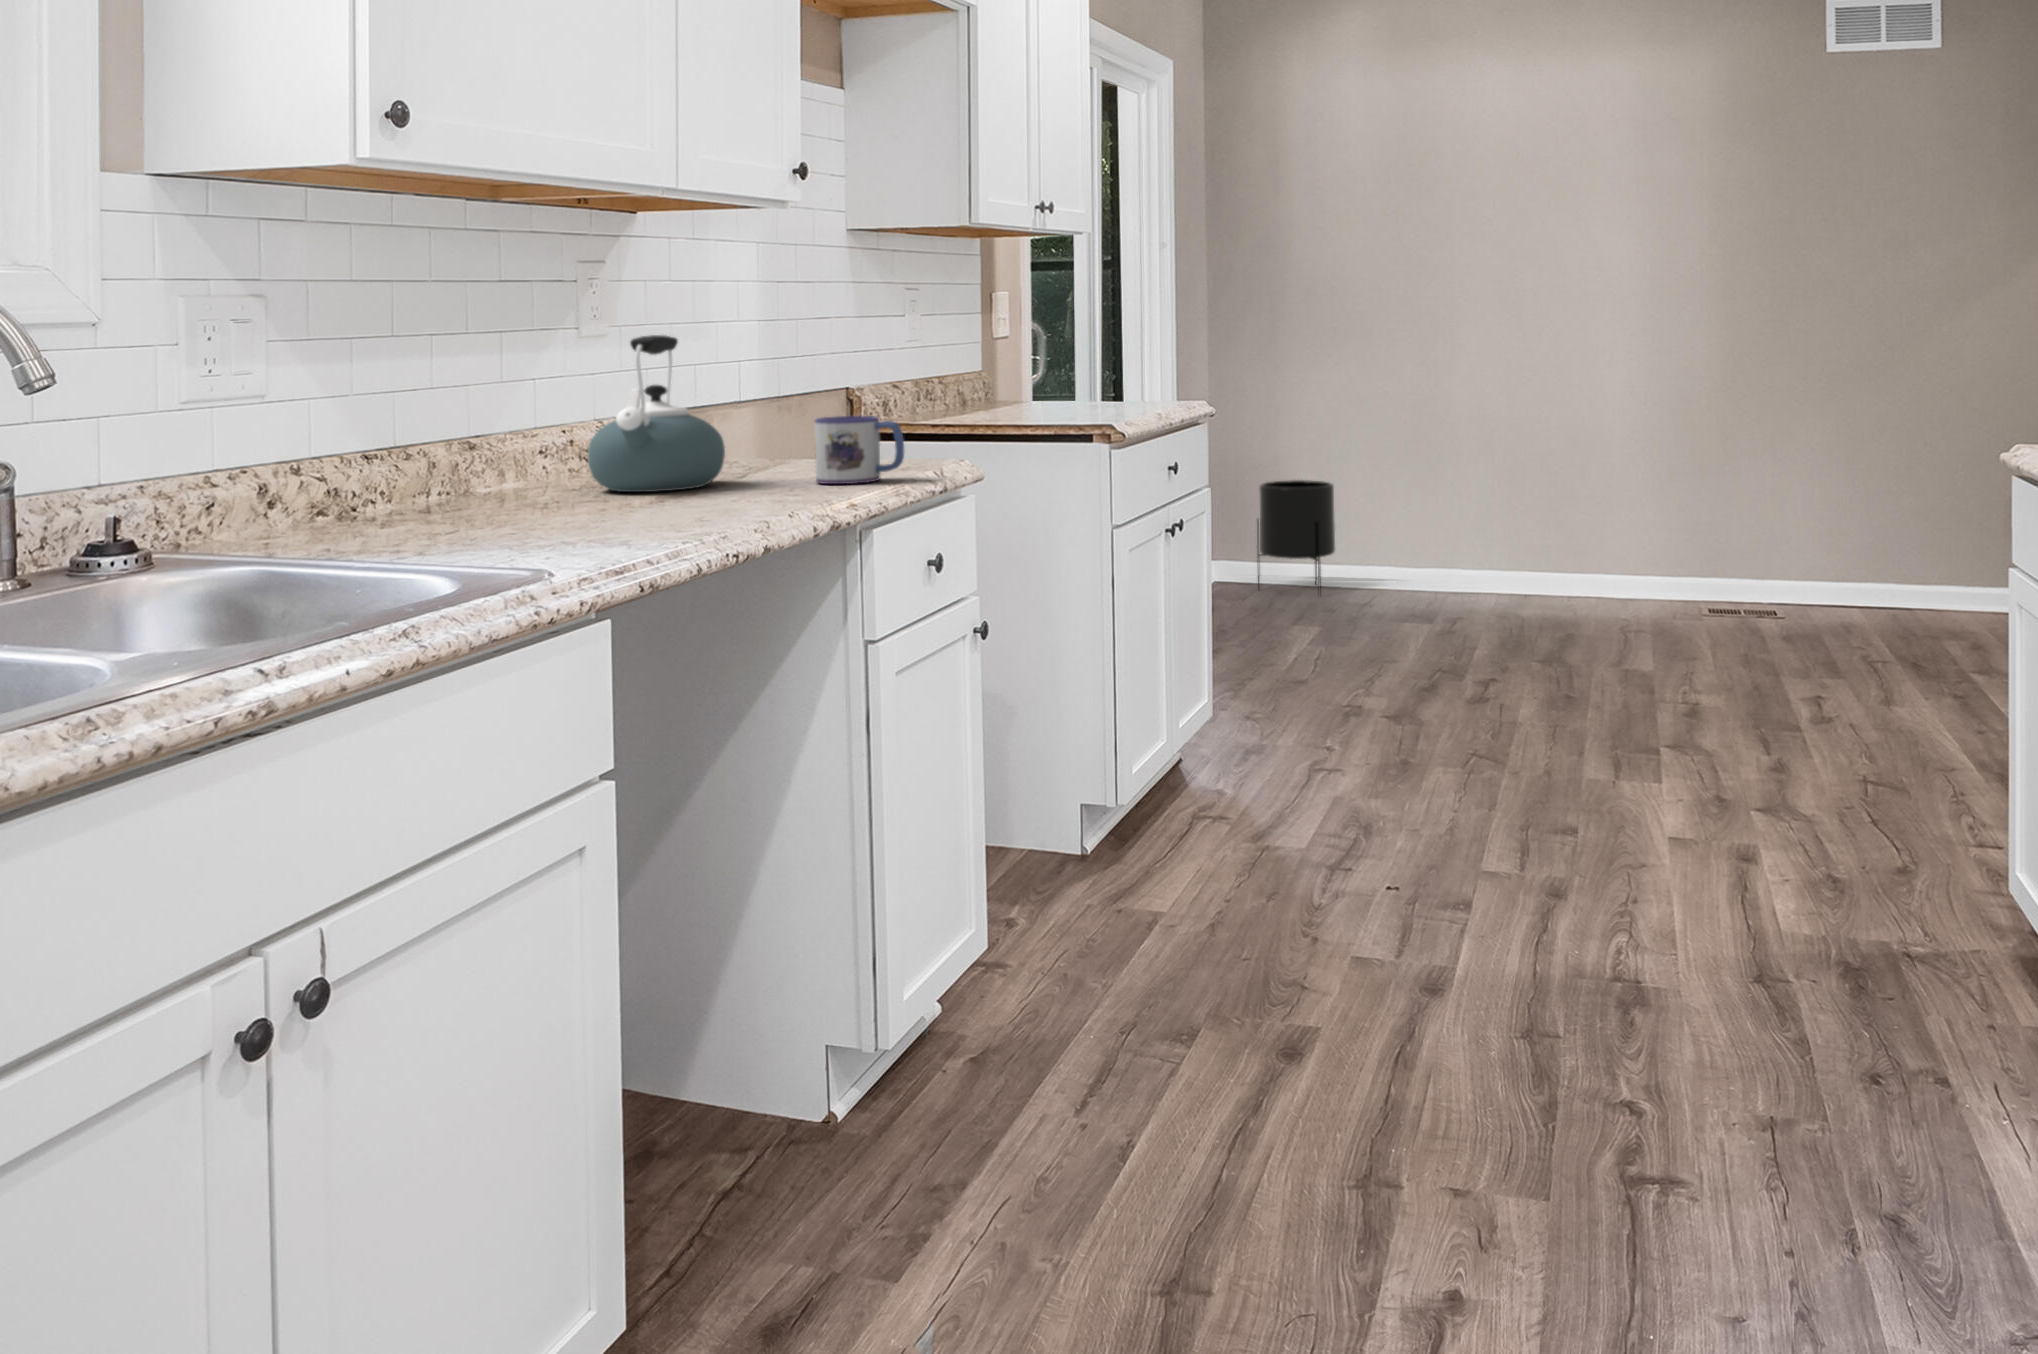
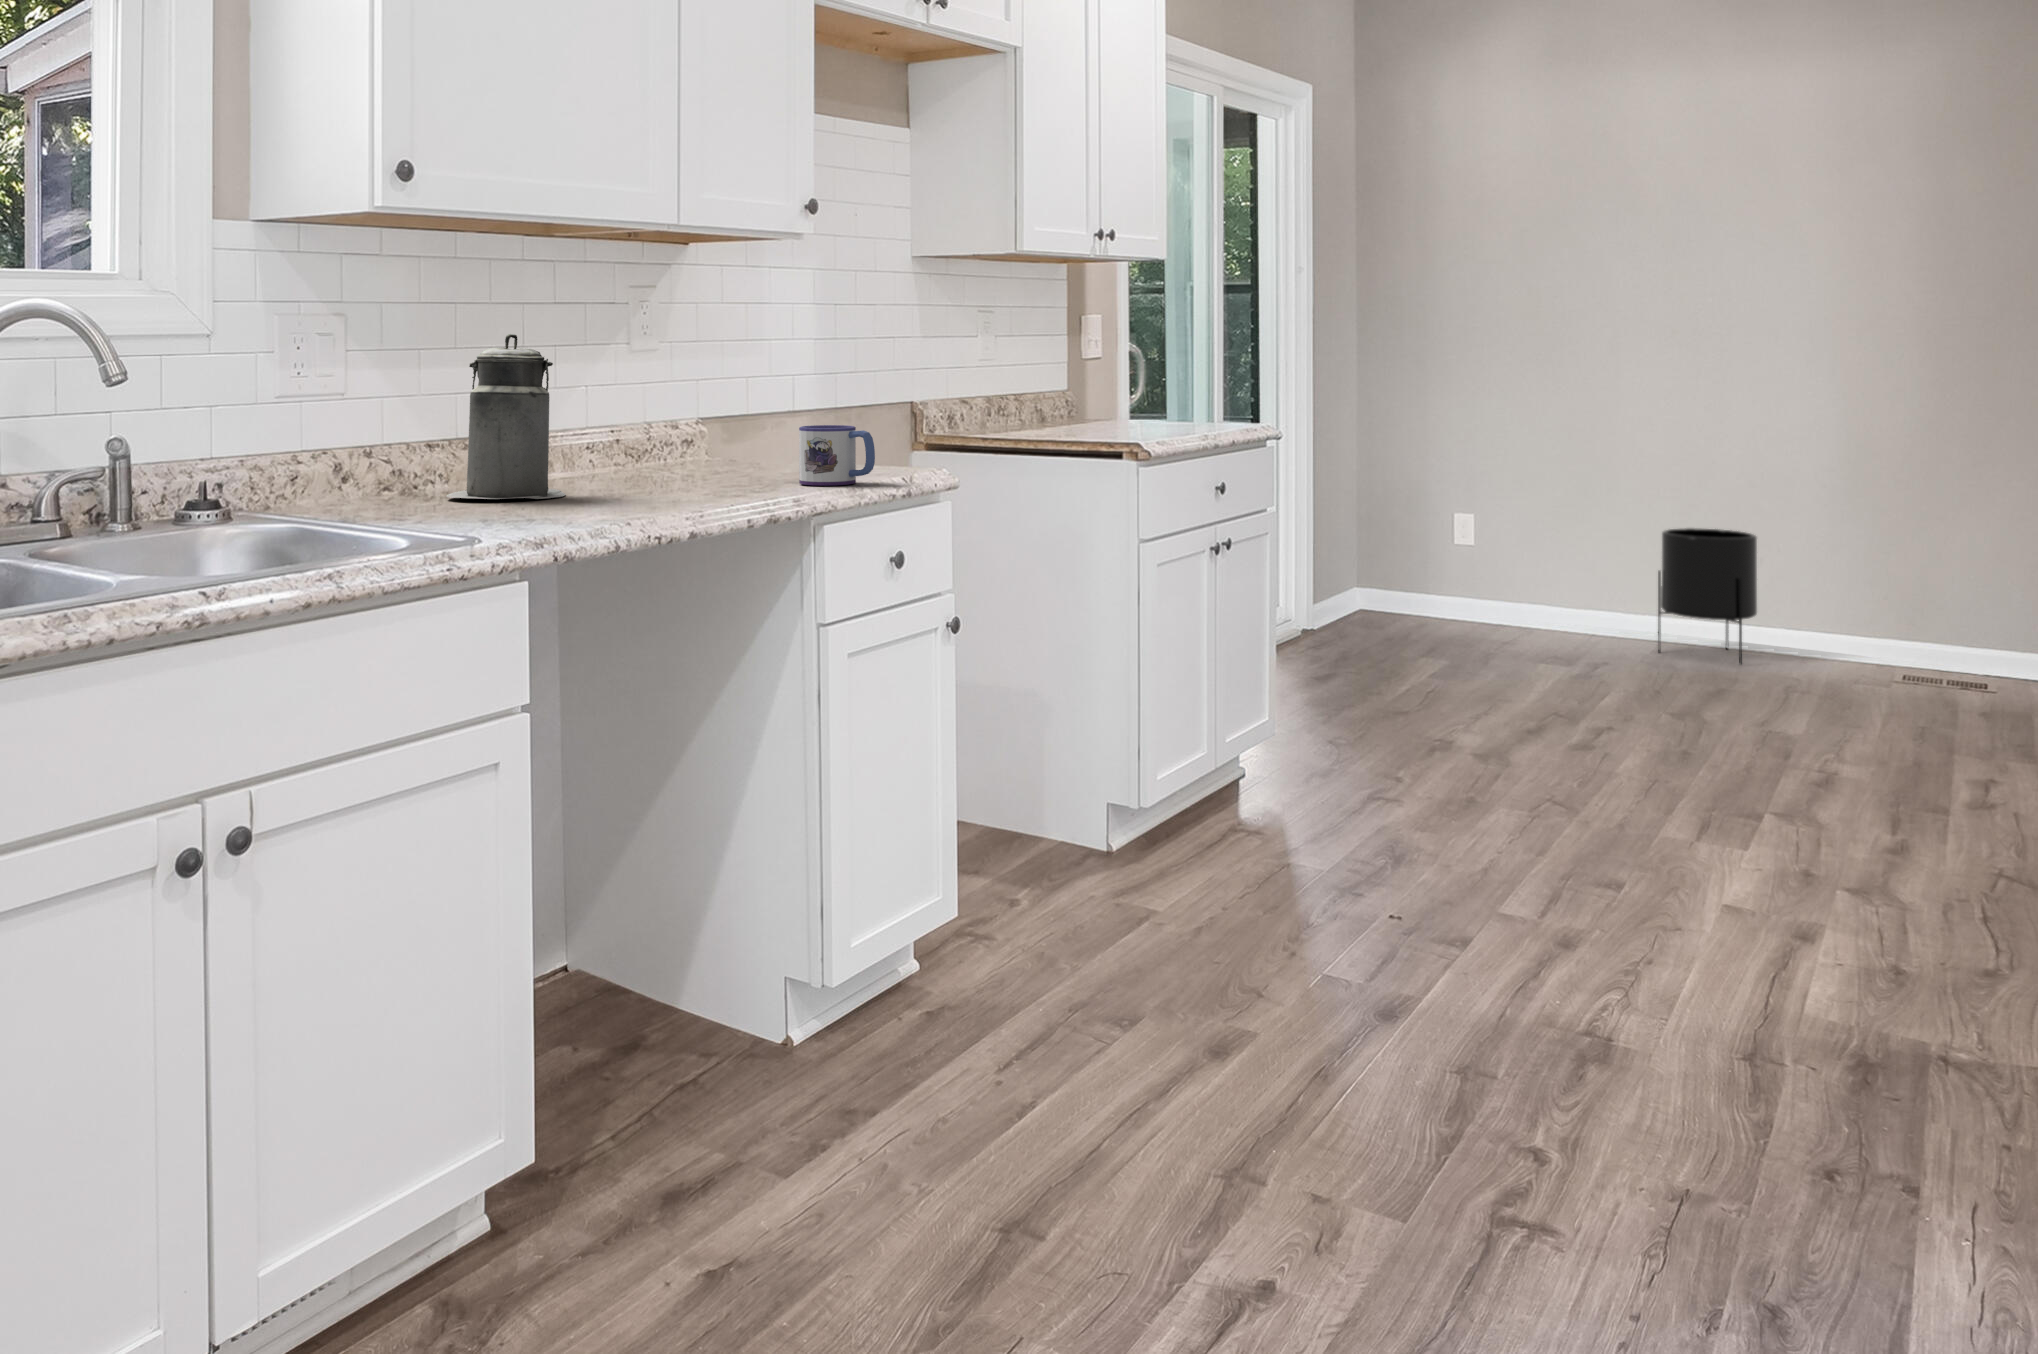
canister: none [402,318,554,520] -> present [447,334,565,499]
kettle: present [588,335,725,492] -> none [615,350,730,485]
planter: present [1257,480,1335,595] -> present [1658,528,1757,664]

